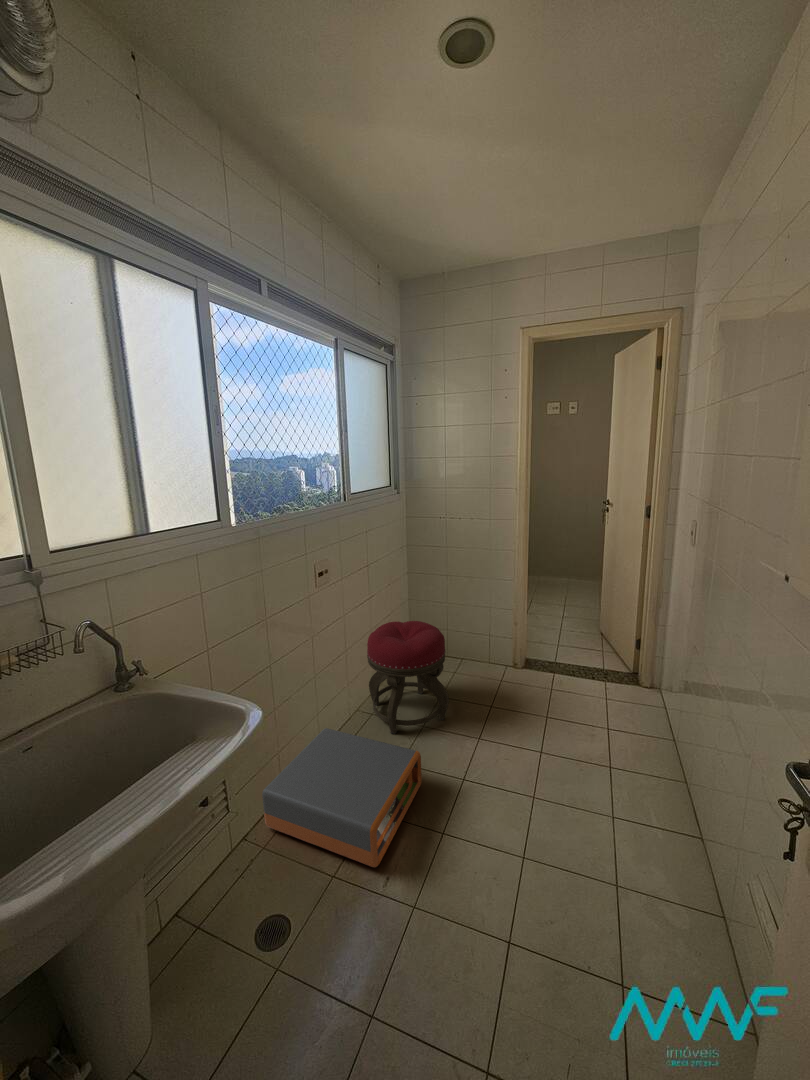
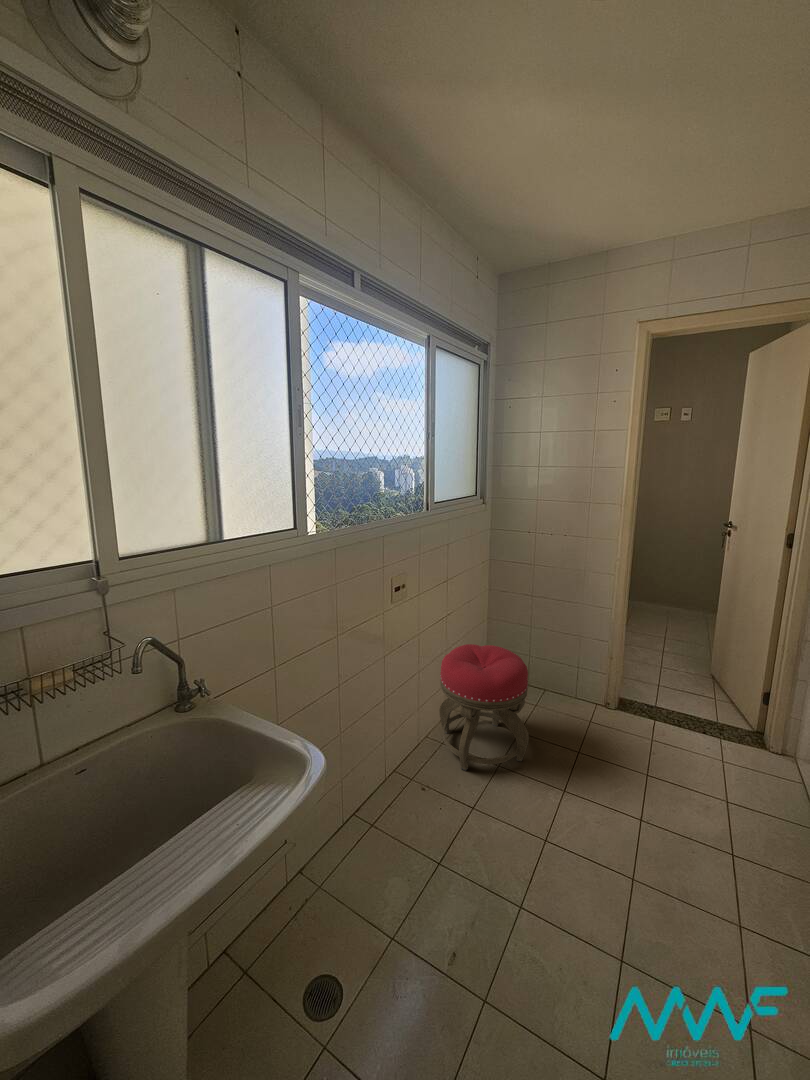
storage box: present [262,728,422,867] -> none [321,756,497,939]

